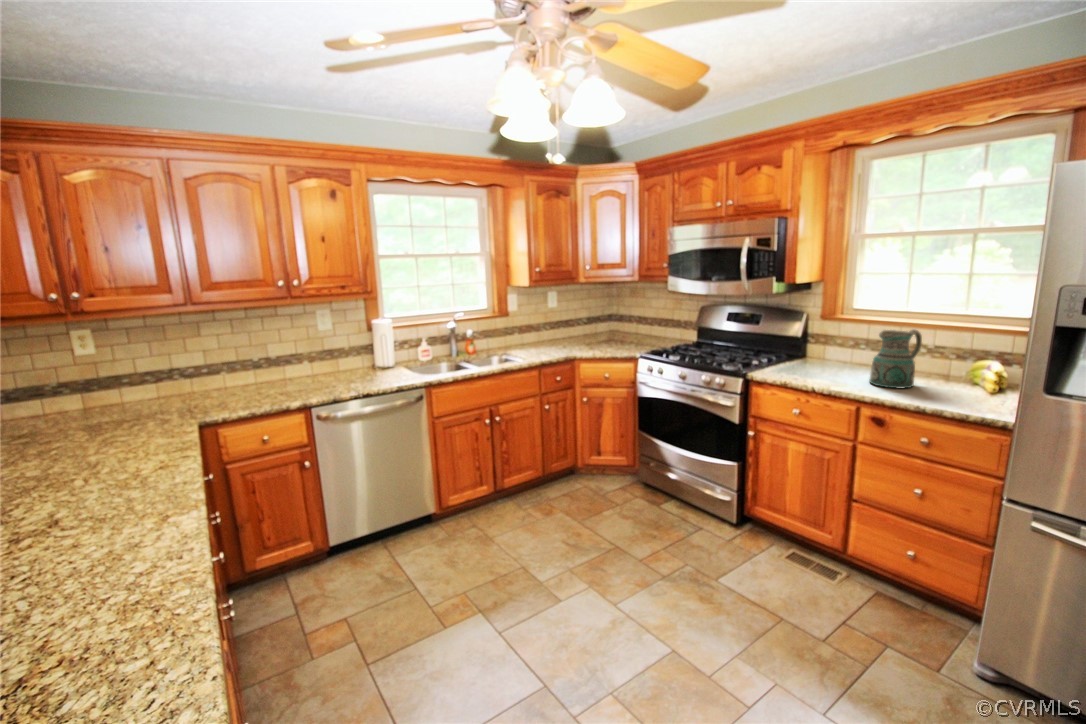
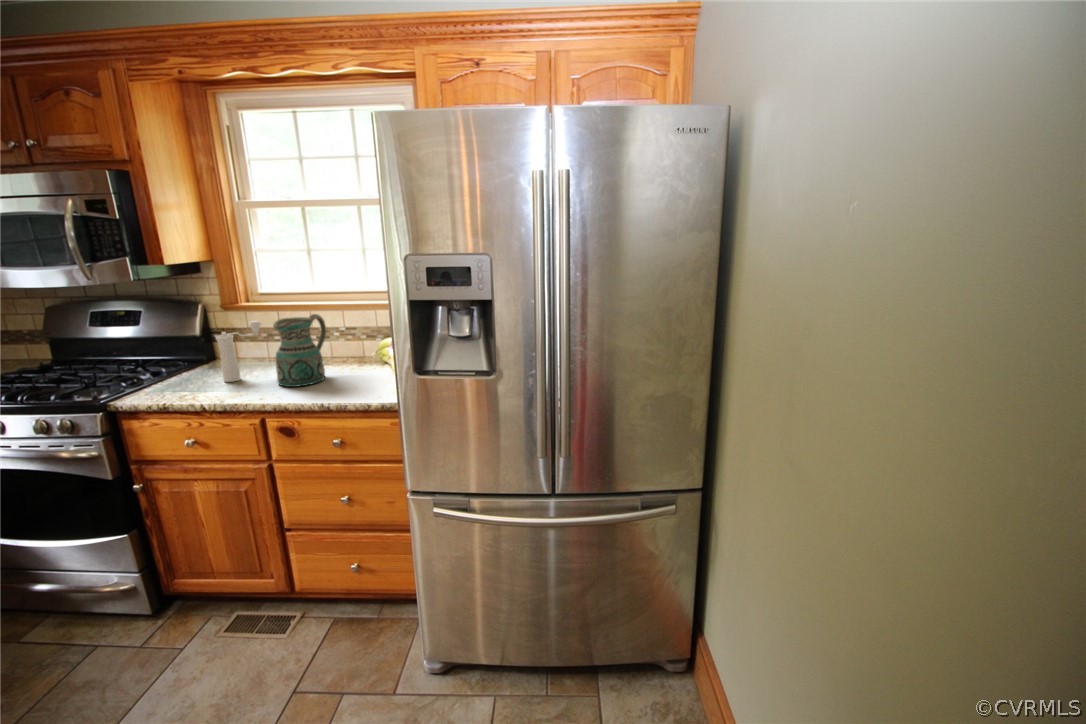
pepper mill: none [821,330,860,375] -> present [215,321,261,382]

